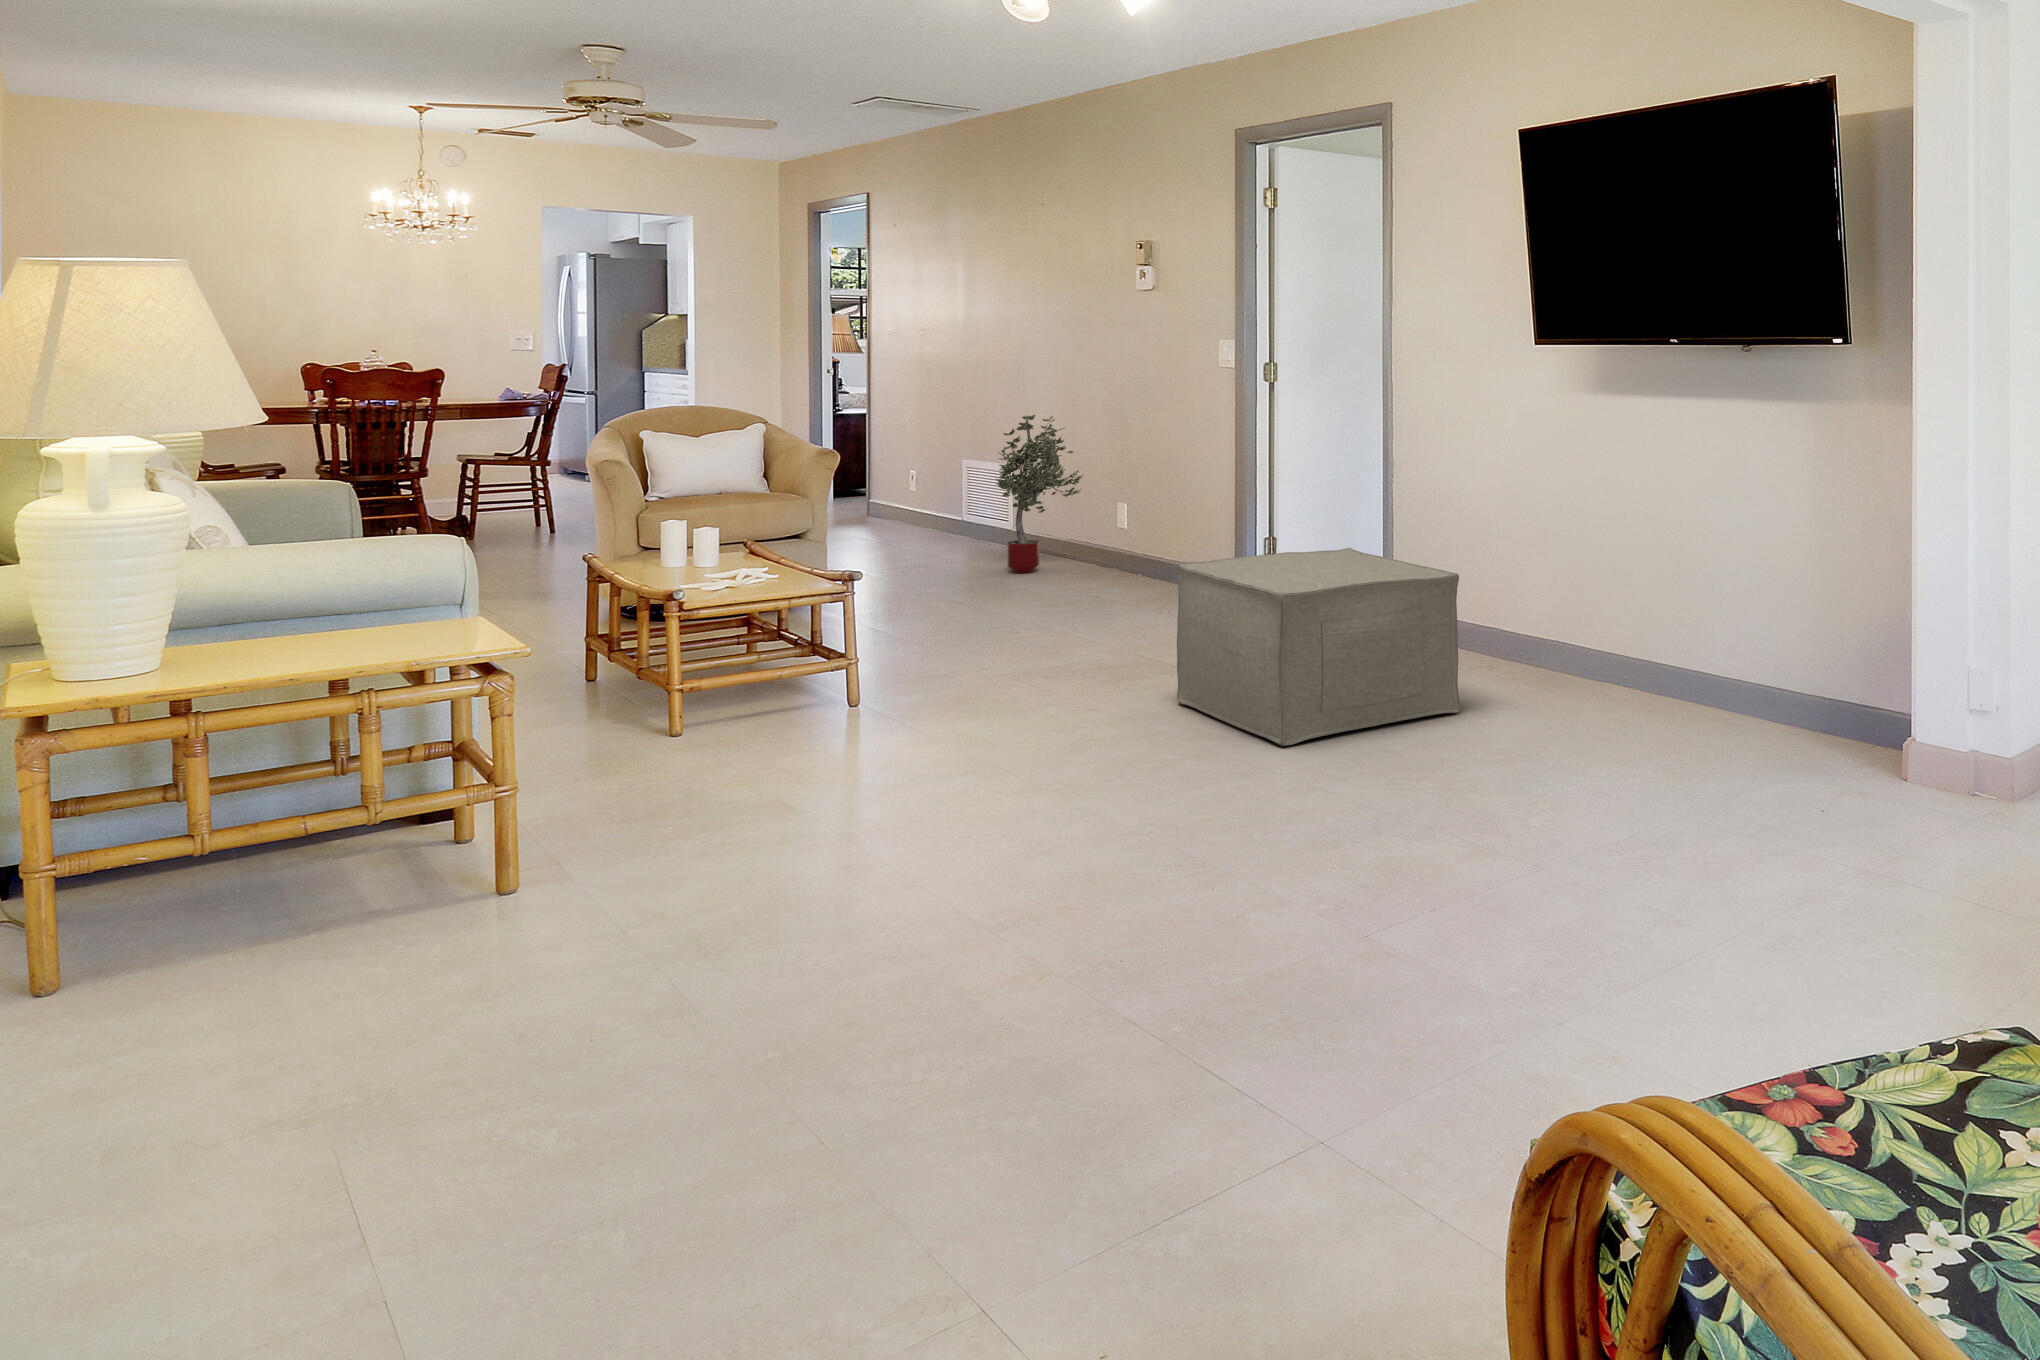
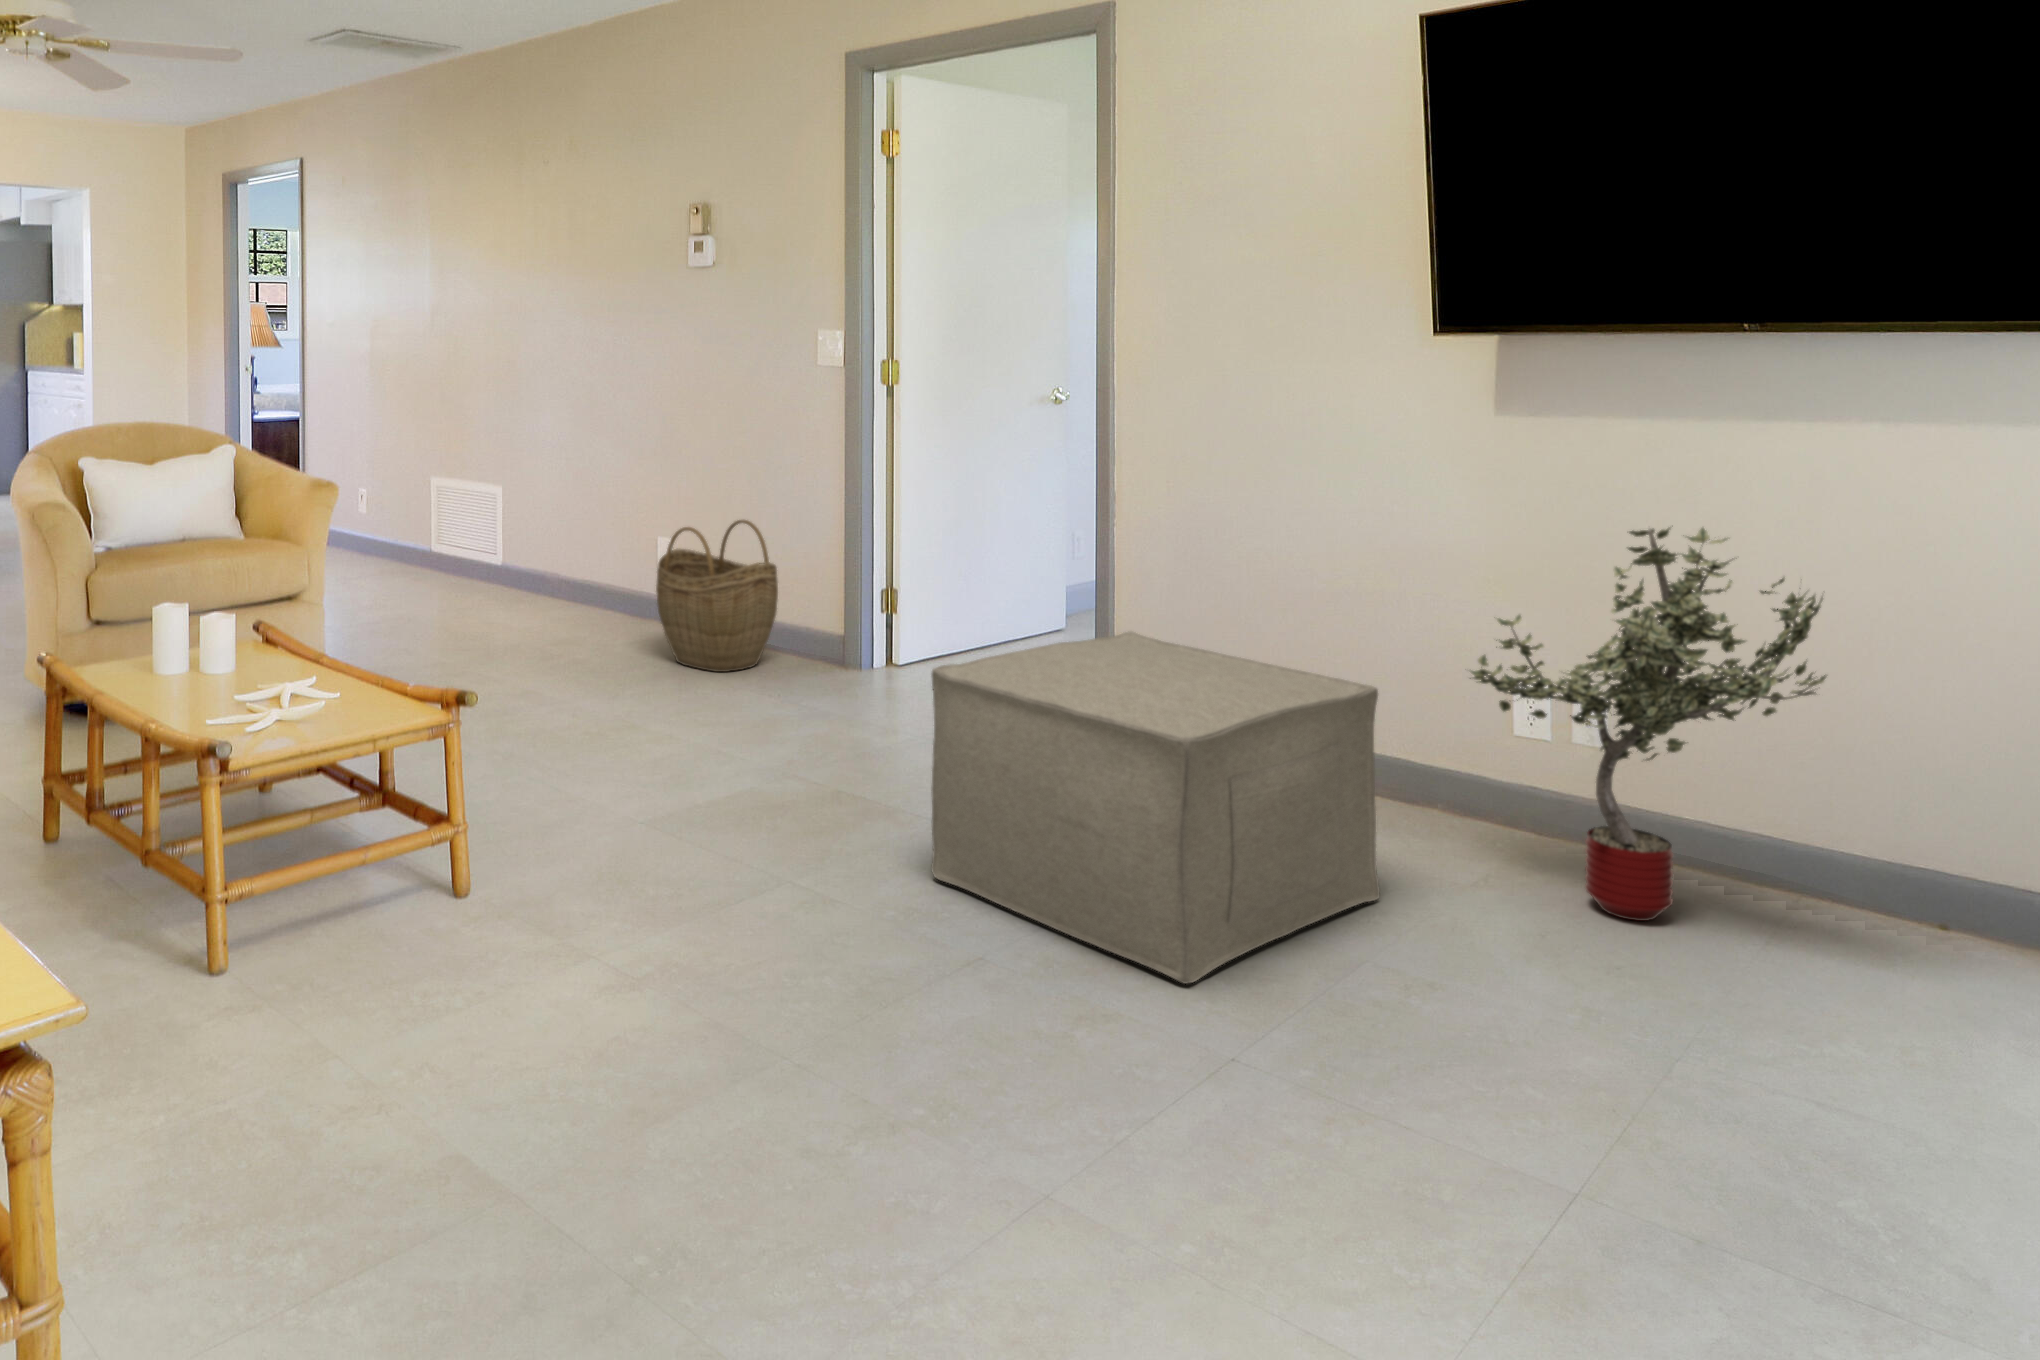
potted tree: present [996,415,1083,573] -> present [1470,528,1826,921]
woven basket: none [1098,485,1190,600] -> present [656,520,778,672]

